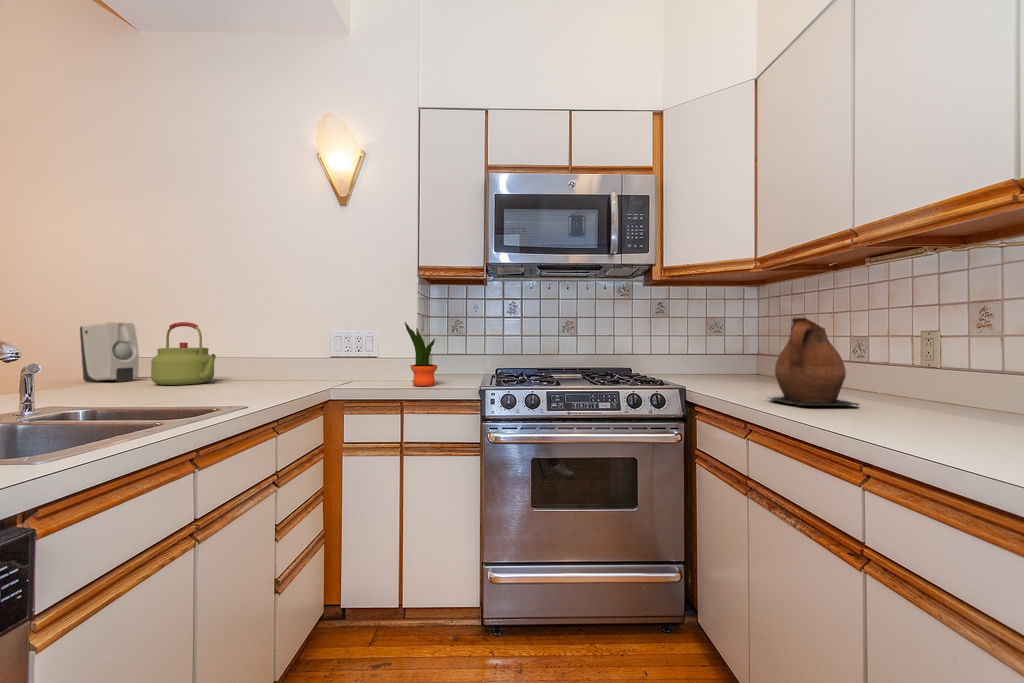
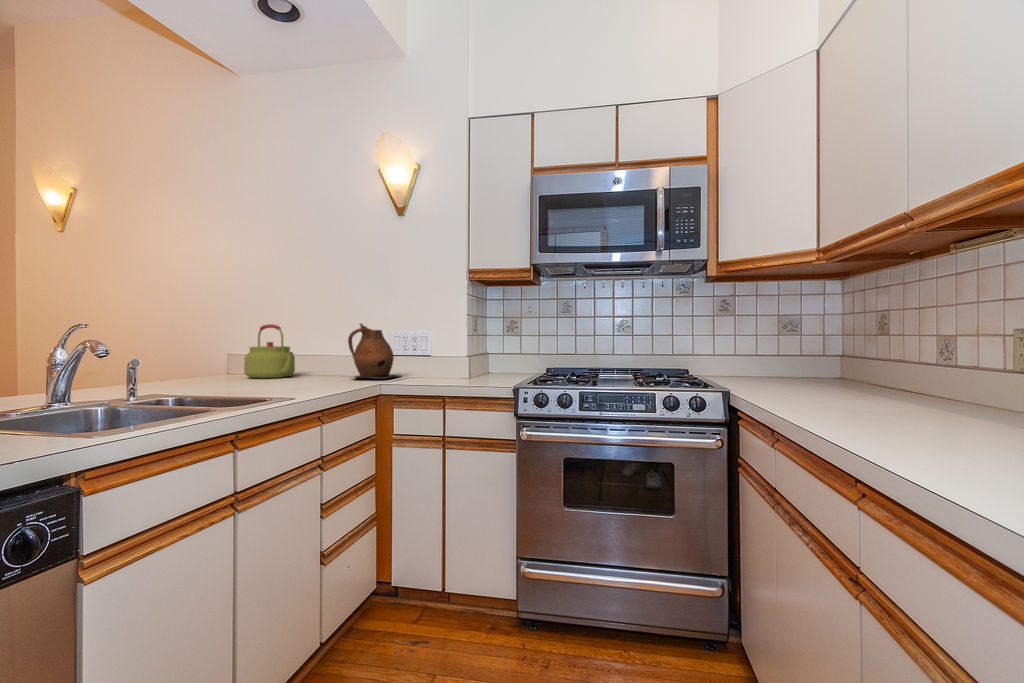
ceramic pitcher: present [771,318,860,406] -> present [348,324,400,379]
soap dispenser: present [80,322,139,382] -> none [197,325,240,375]
potted plant: present [405,322,437,386] -> none [446,322,478,384]

